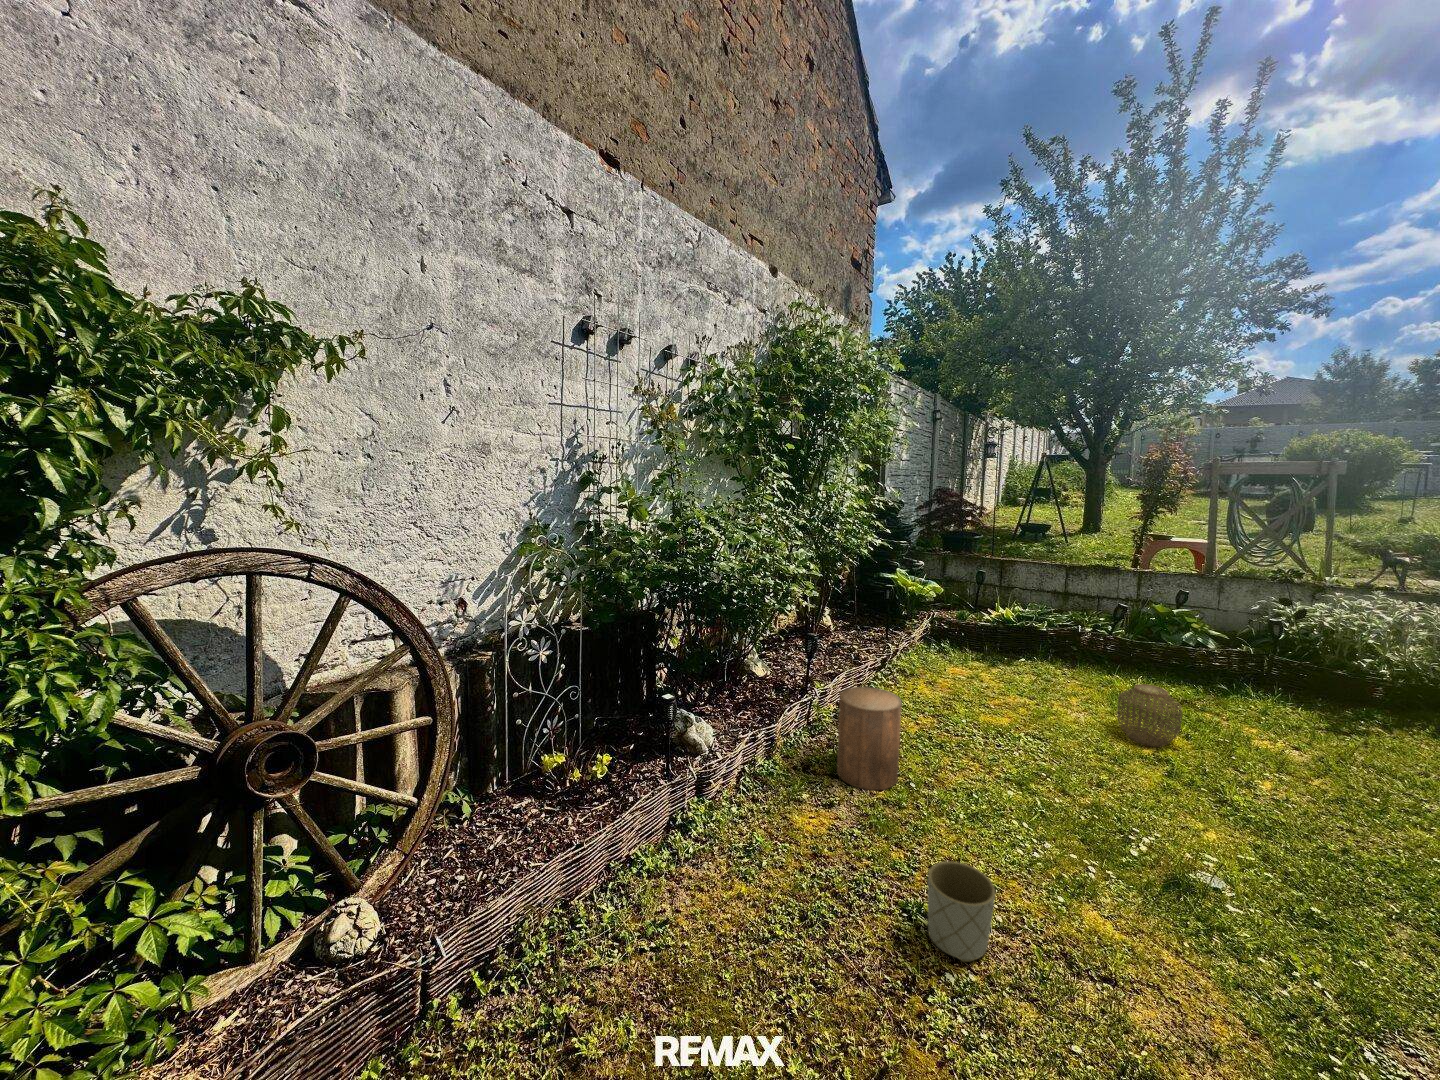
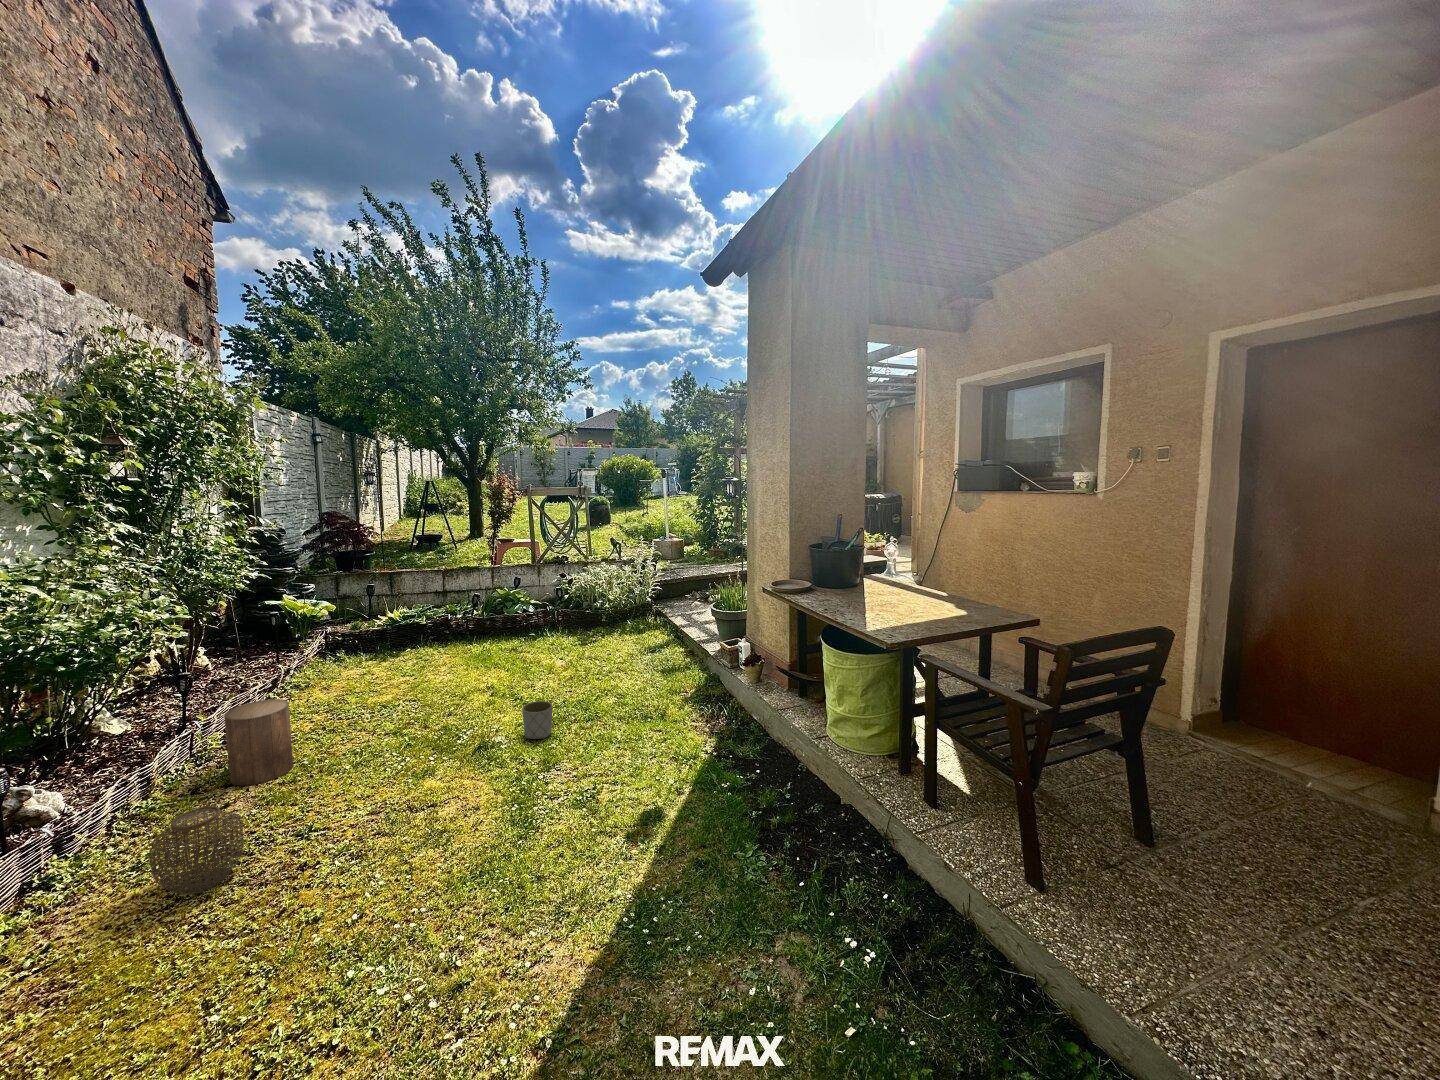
woven basket: present [1117,684,1183,747] -> present [150,806,244,894]
planter: present [928,861,995,962] -> present [522,701,552,739]

